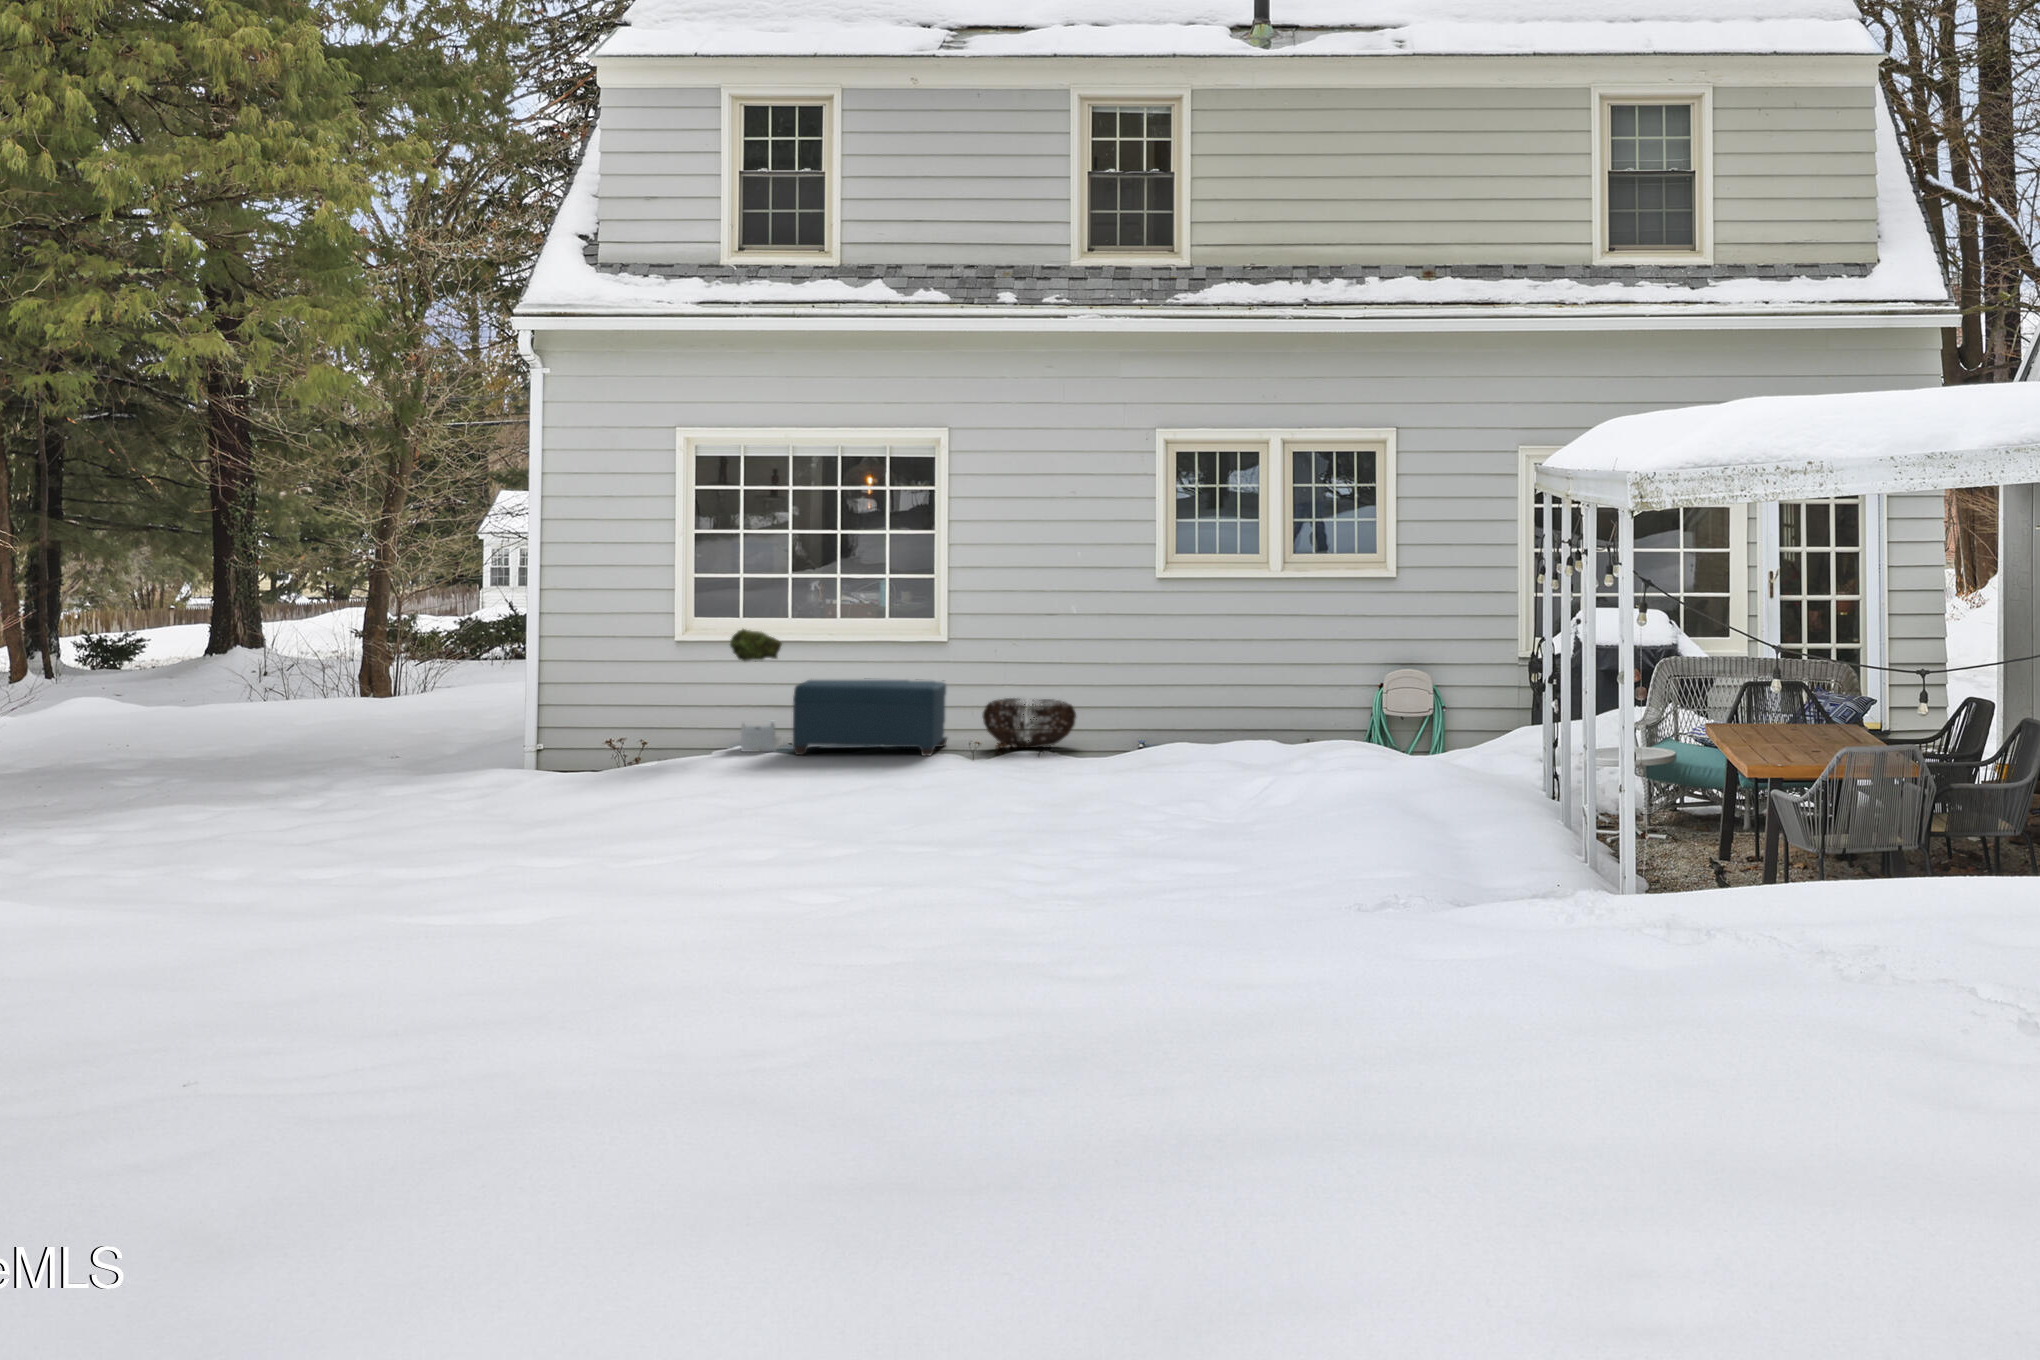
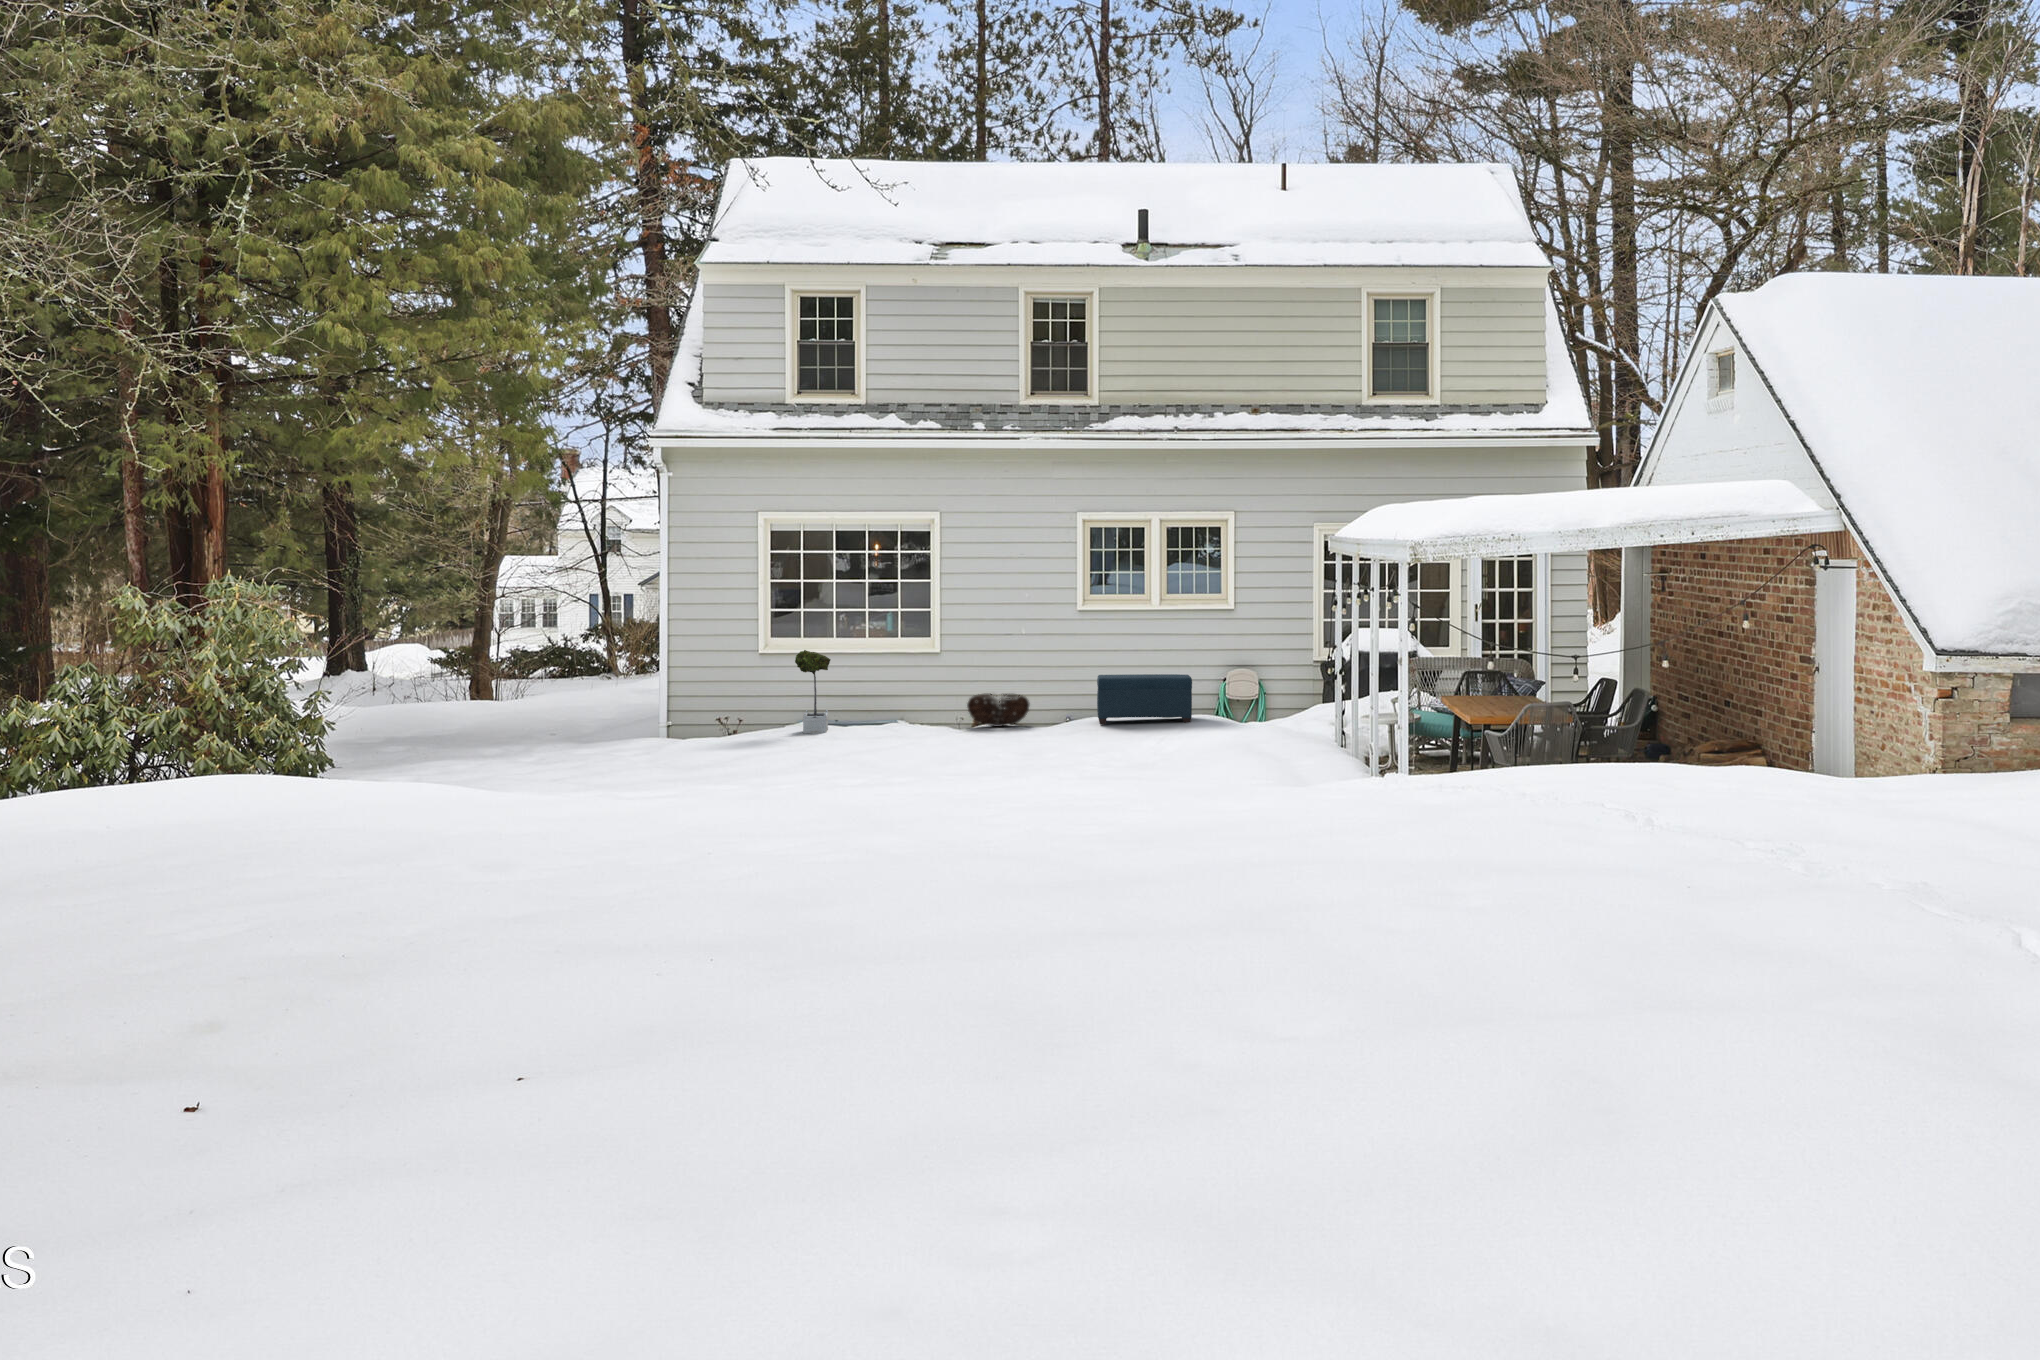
bench: present [793,678,947,756] -> present [1097,674,1192,724]

